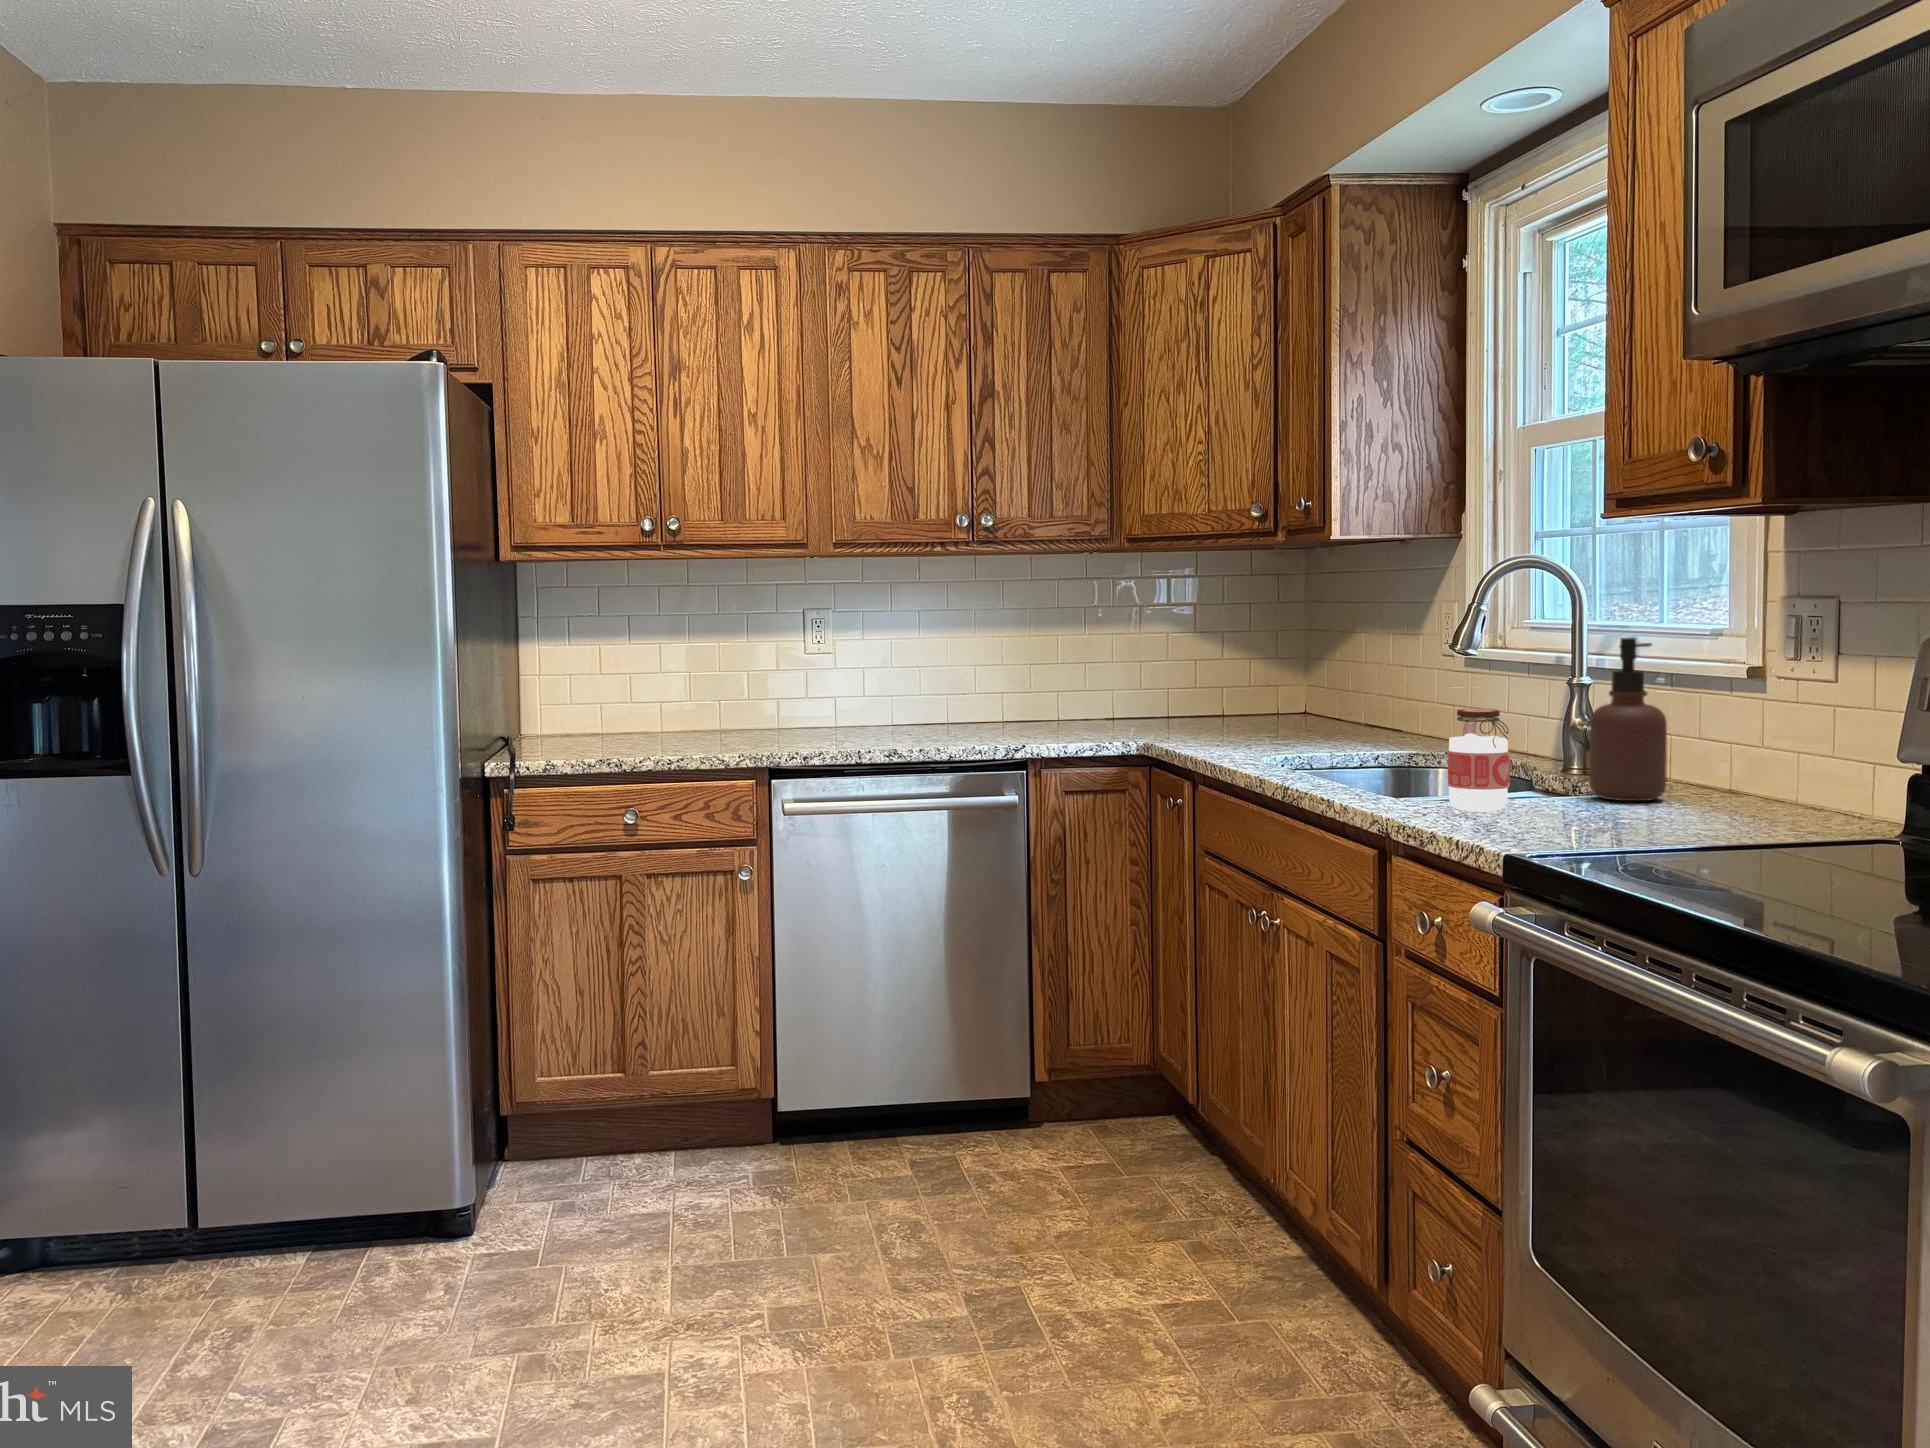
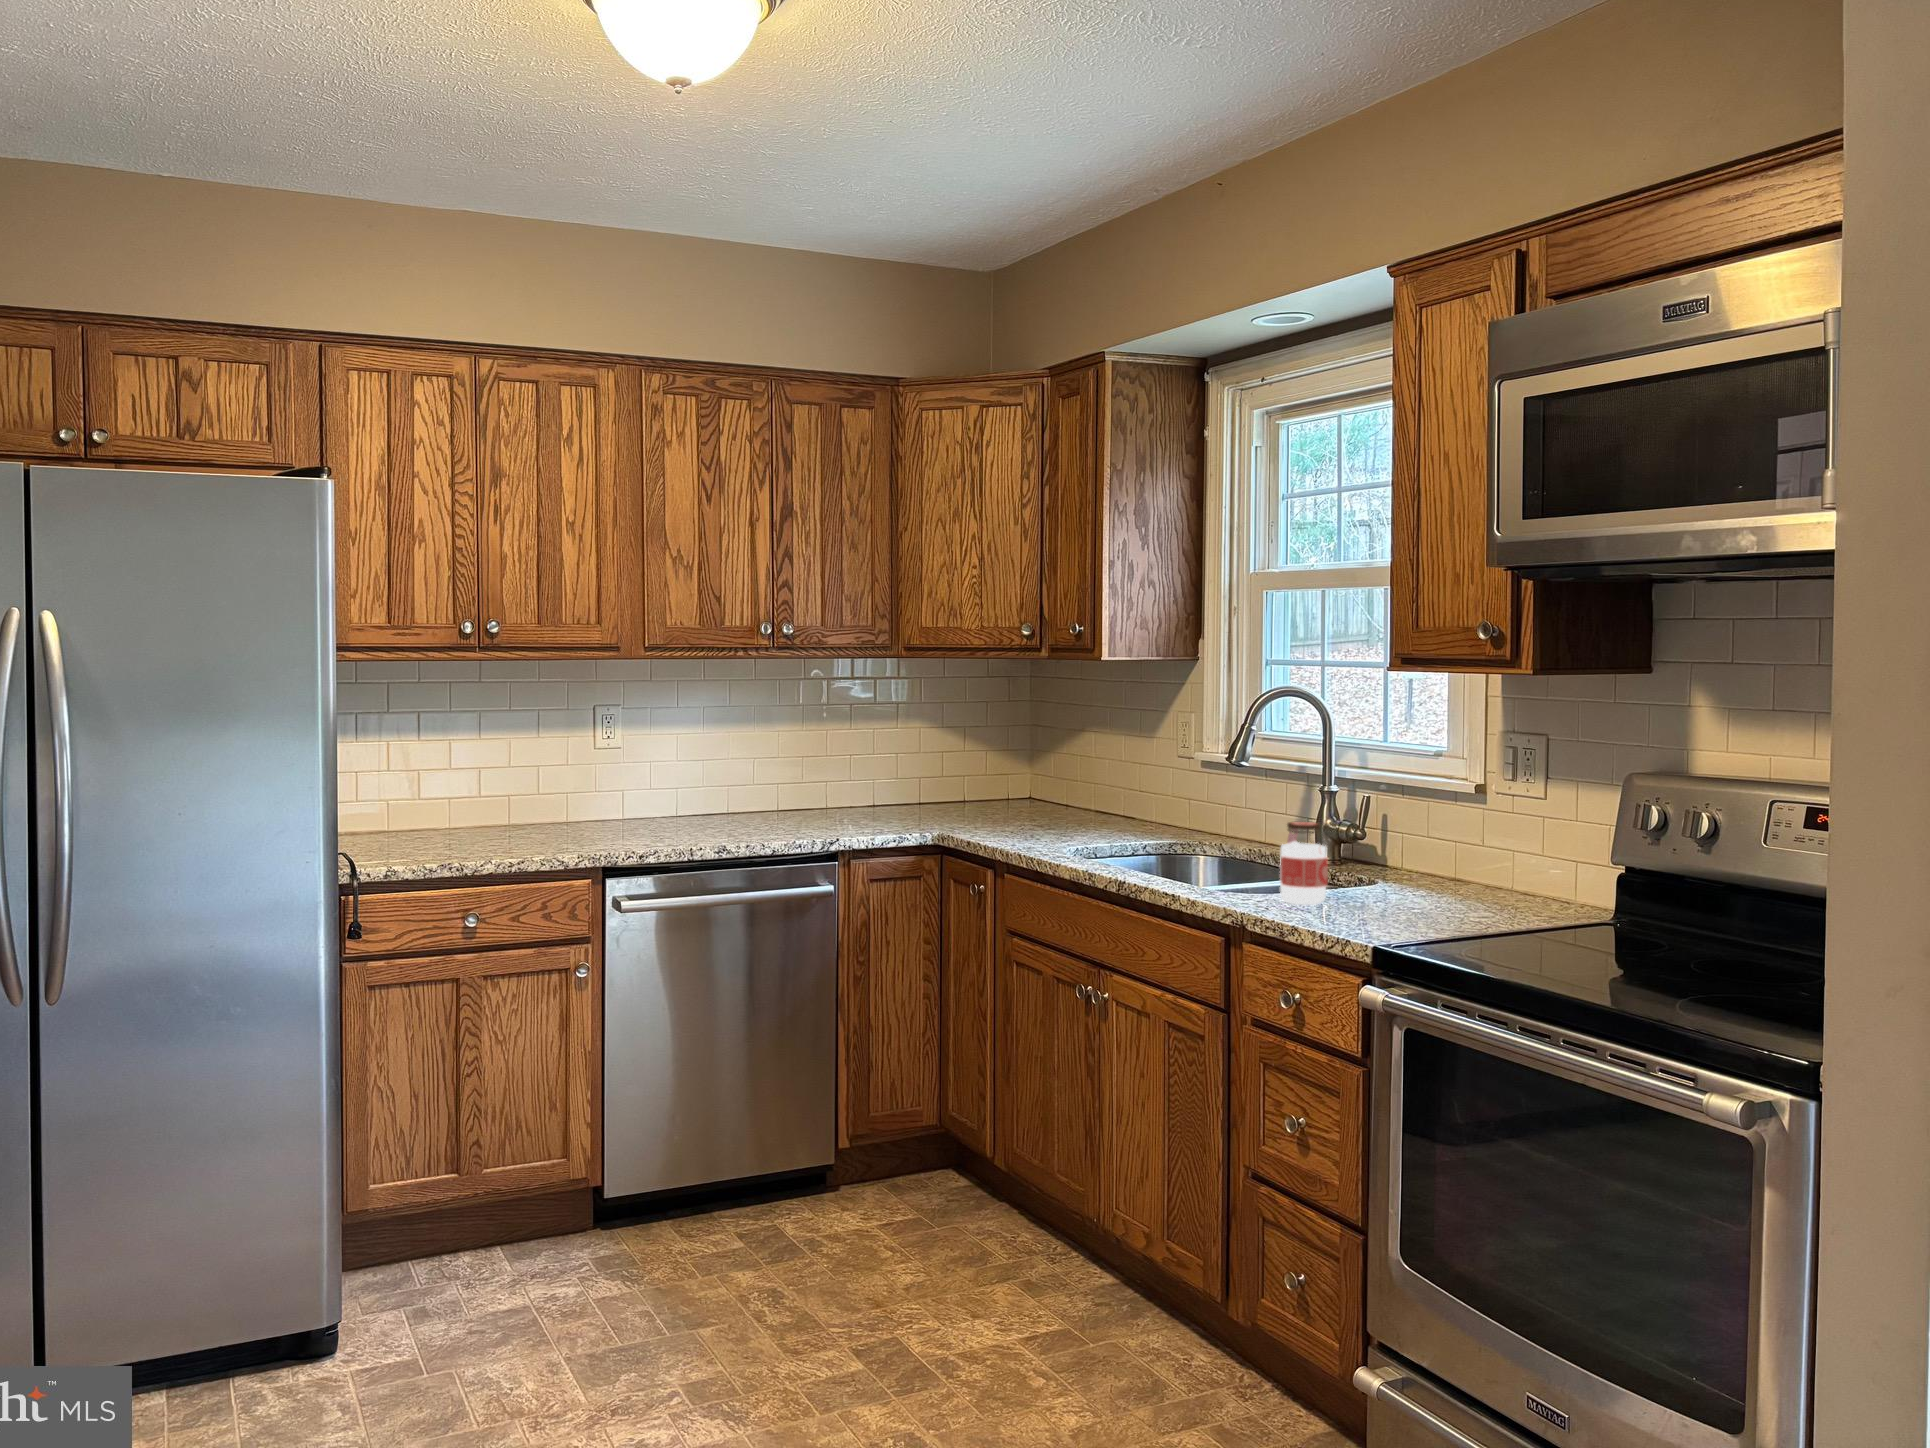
soap dispenser: present [1589,638,1667,801] -> none [1367,762,1425,892]

